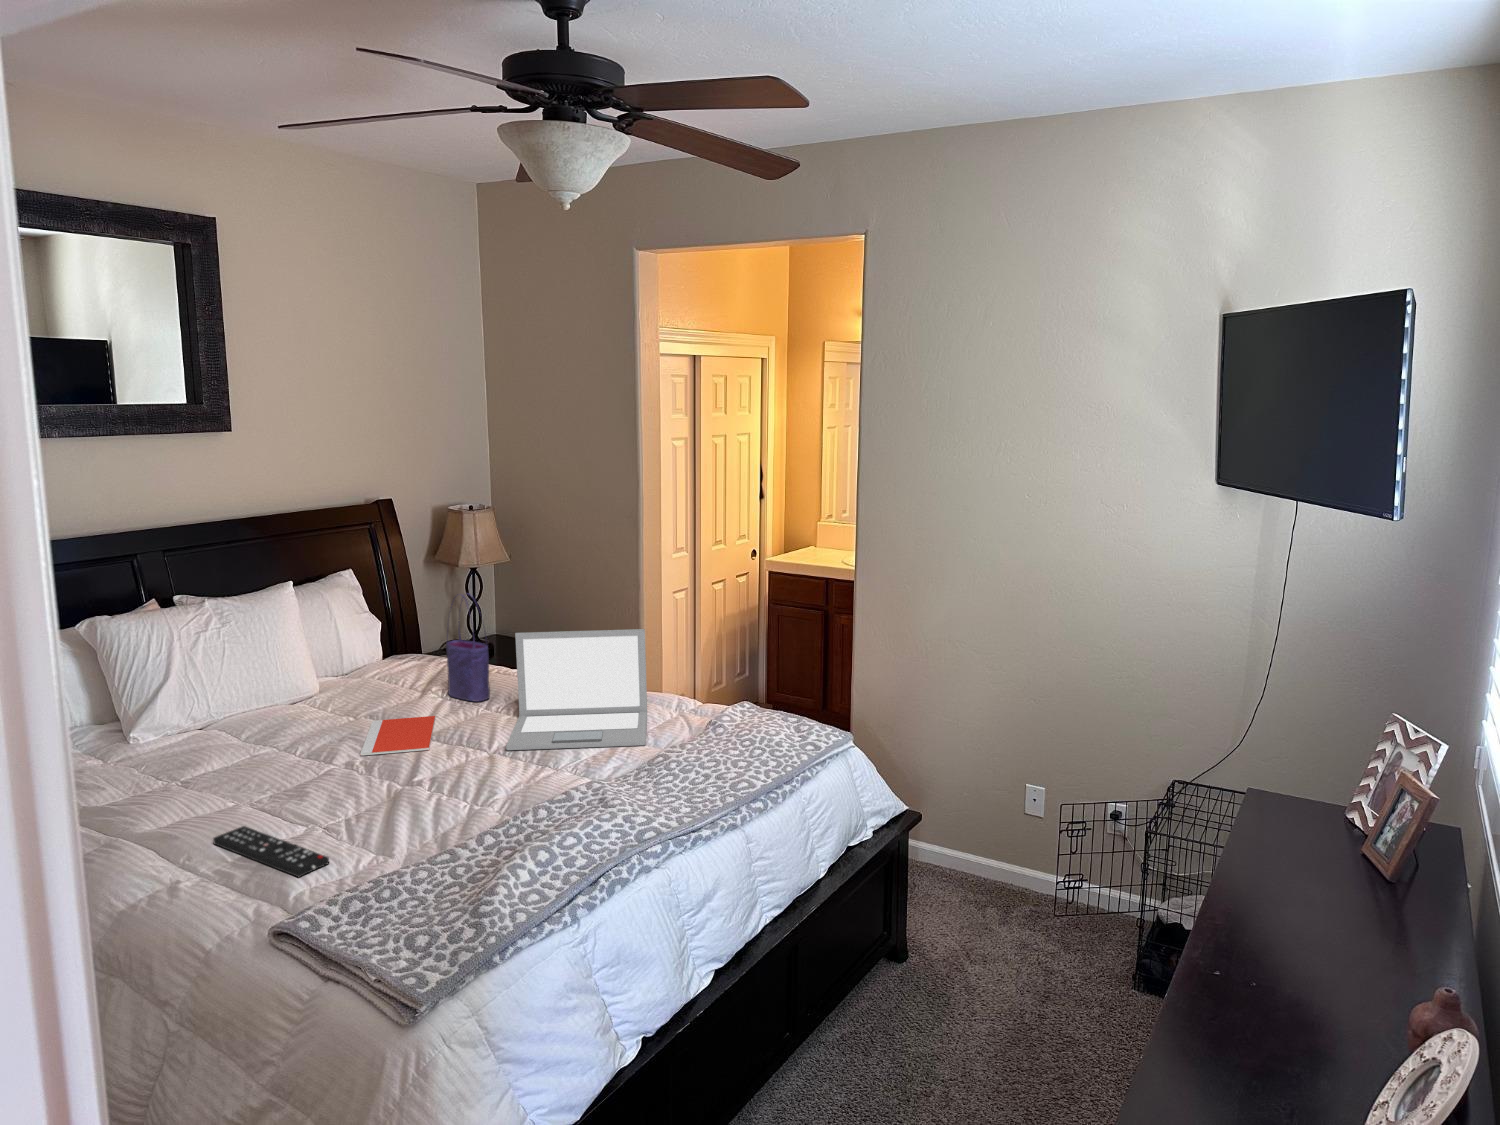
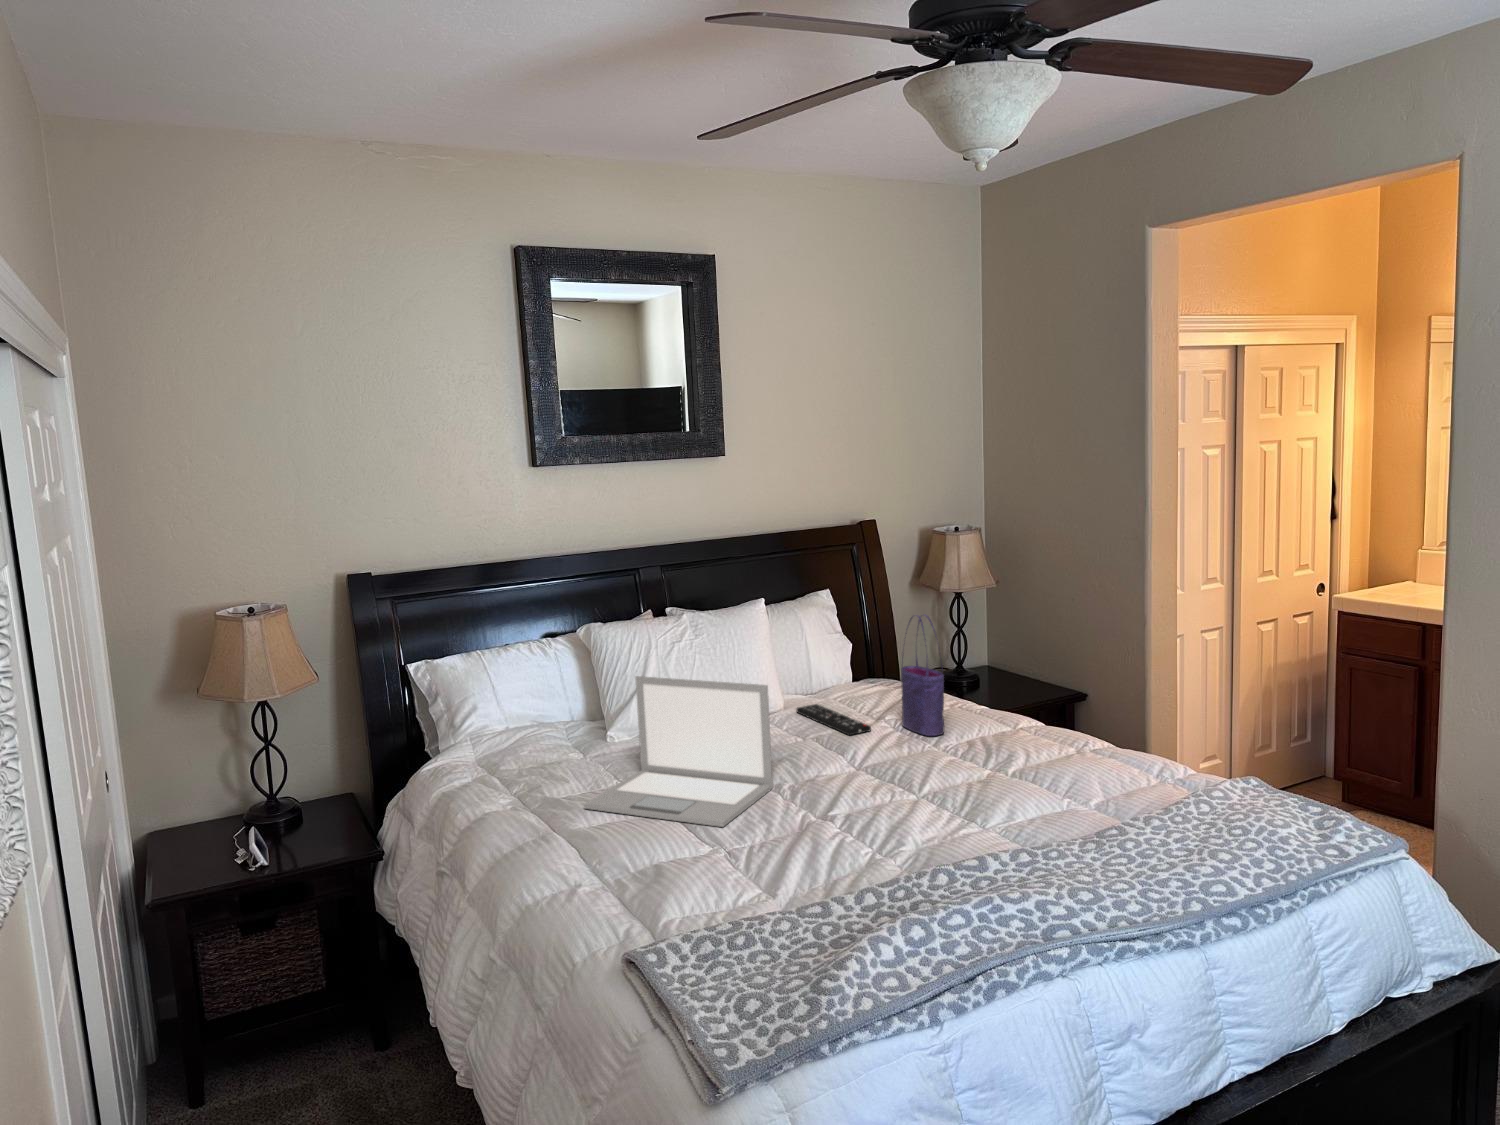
laptop: present [506,629,647,750] -> present [584,676,773,827]
notebook: present [360,716,435,756] -> none [789,744,879,783]
remote control: present [213,826,329,877] -> present [797,704,871,735]

